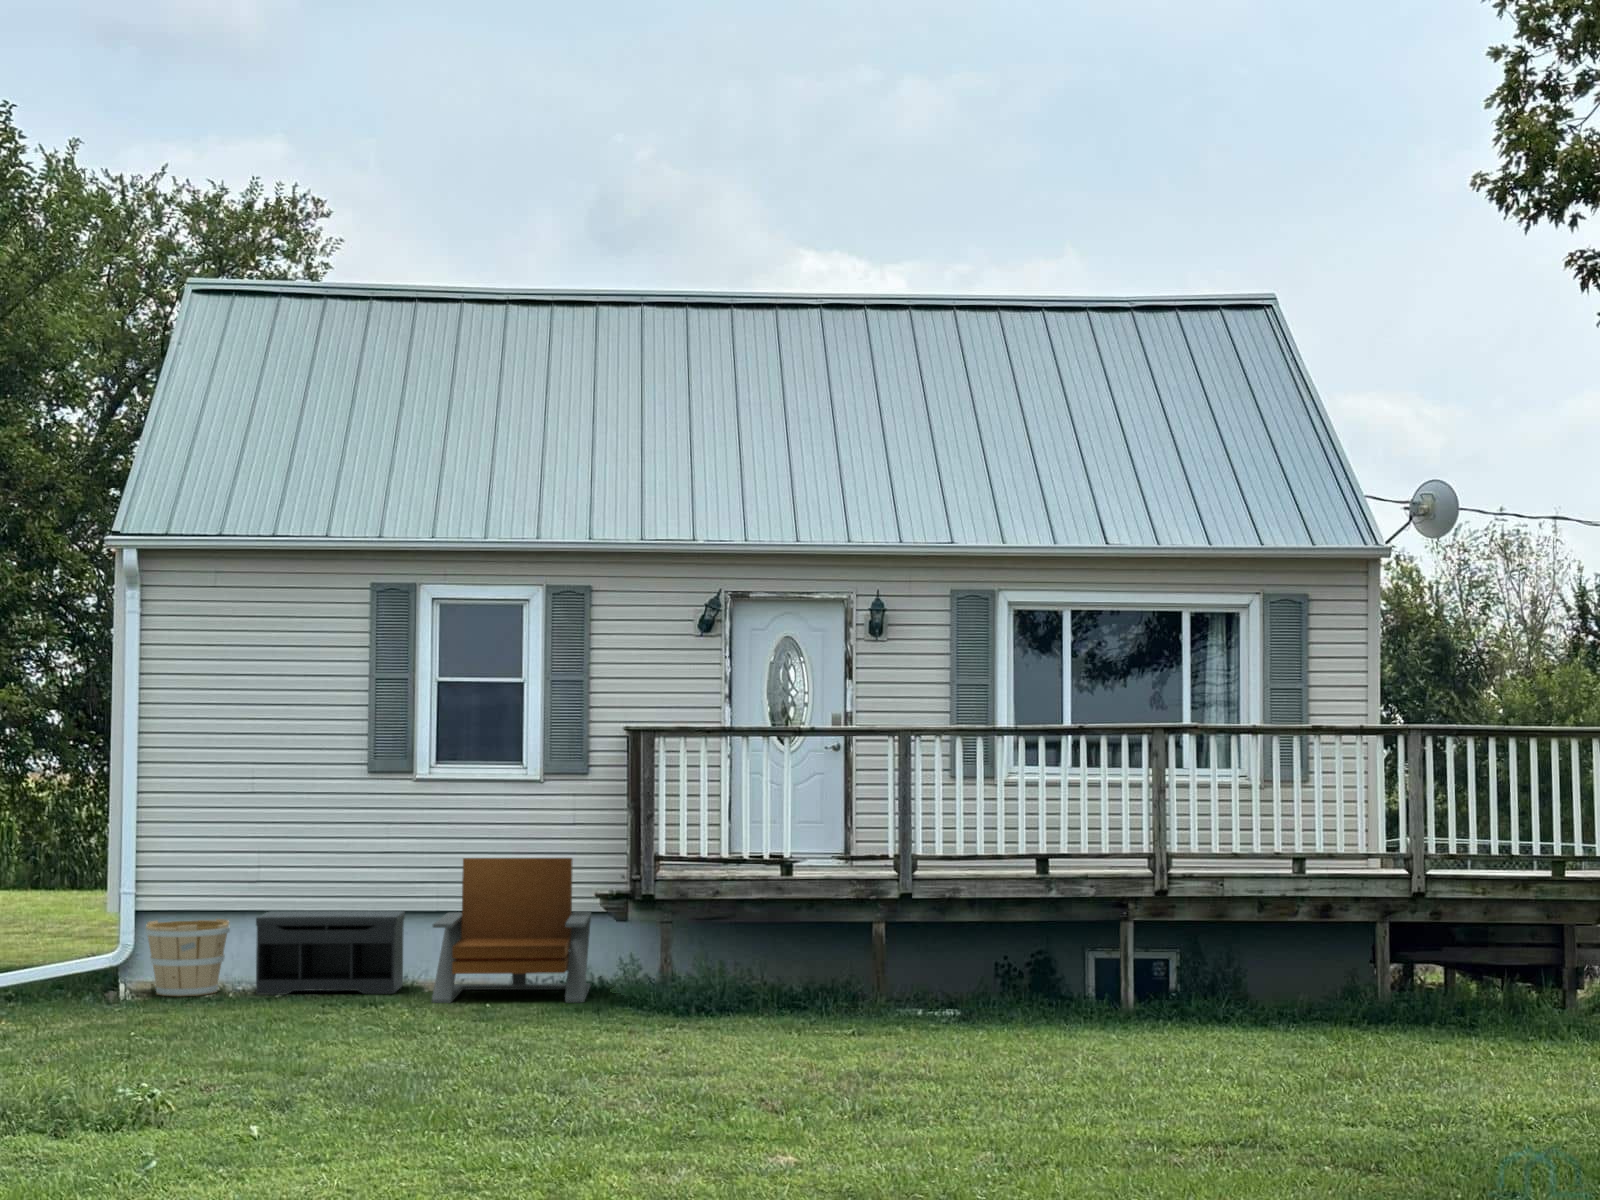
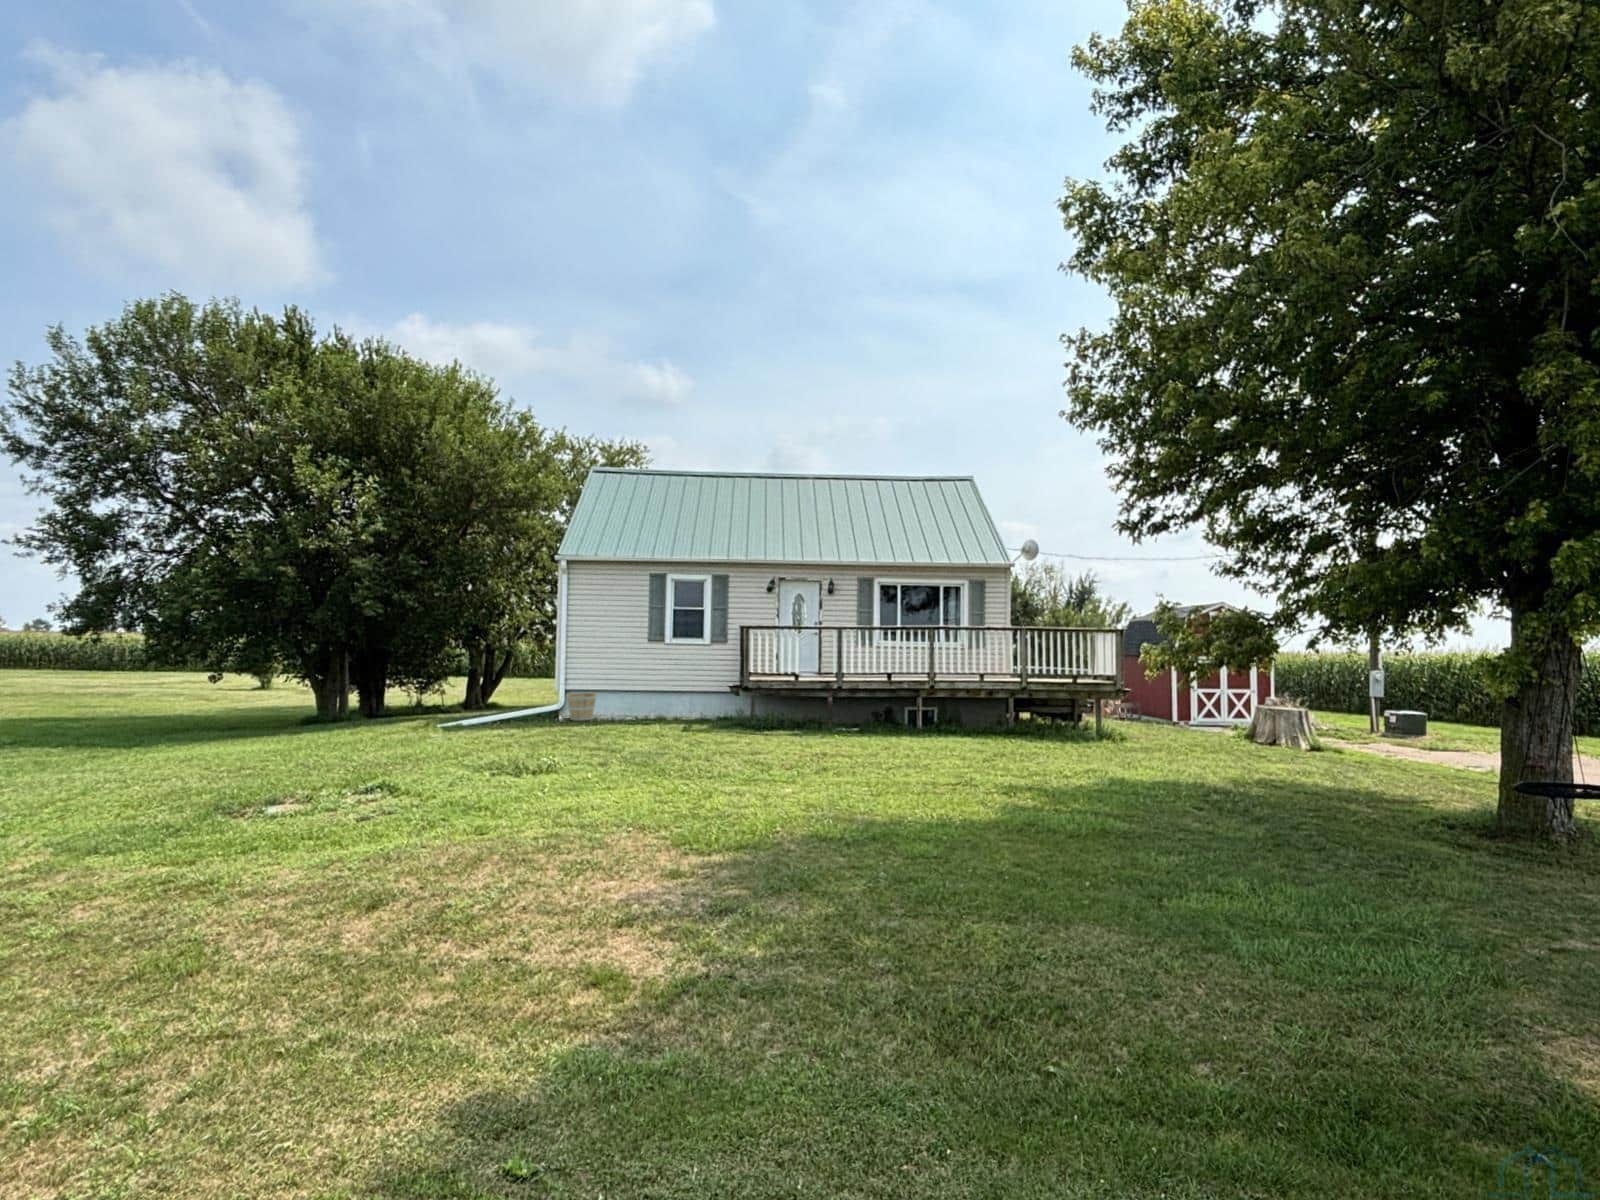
lounge chair: present [432,858,591,1003] -> none [668,672,727,725]
bench: present [256,911,405,995] -> none [606,690,660,721]

